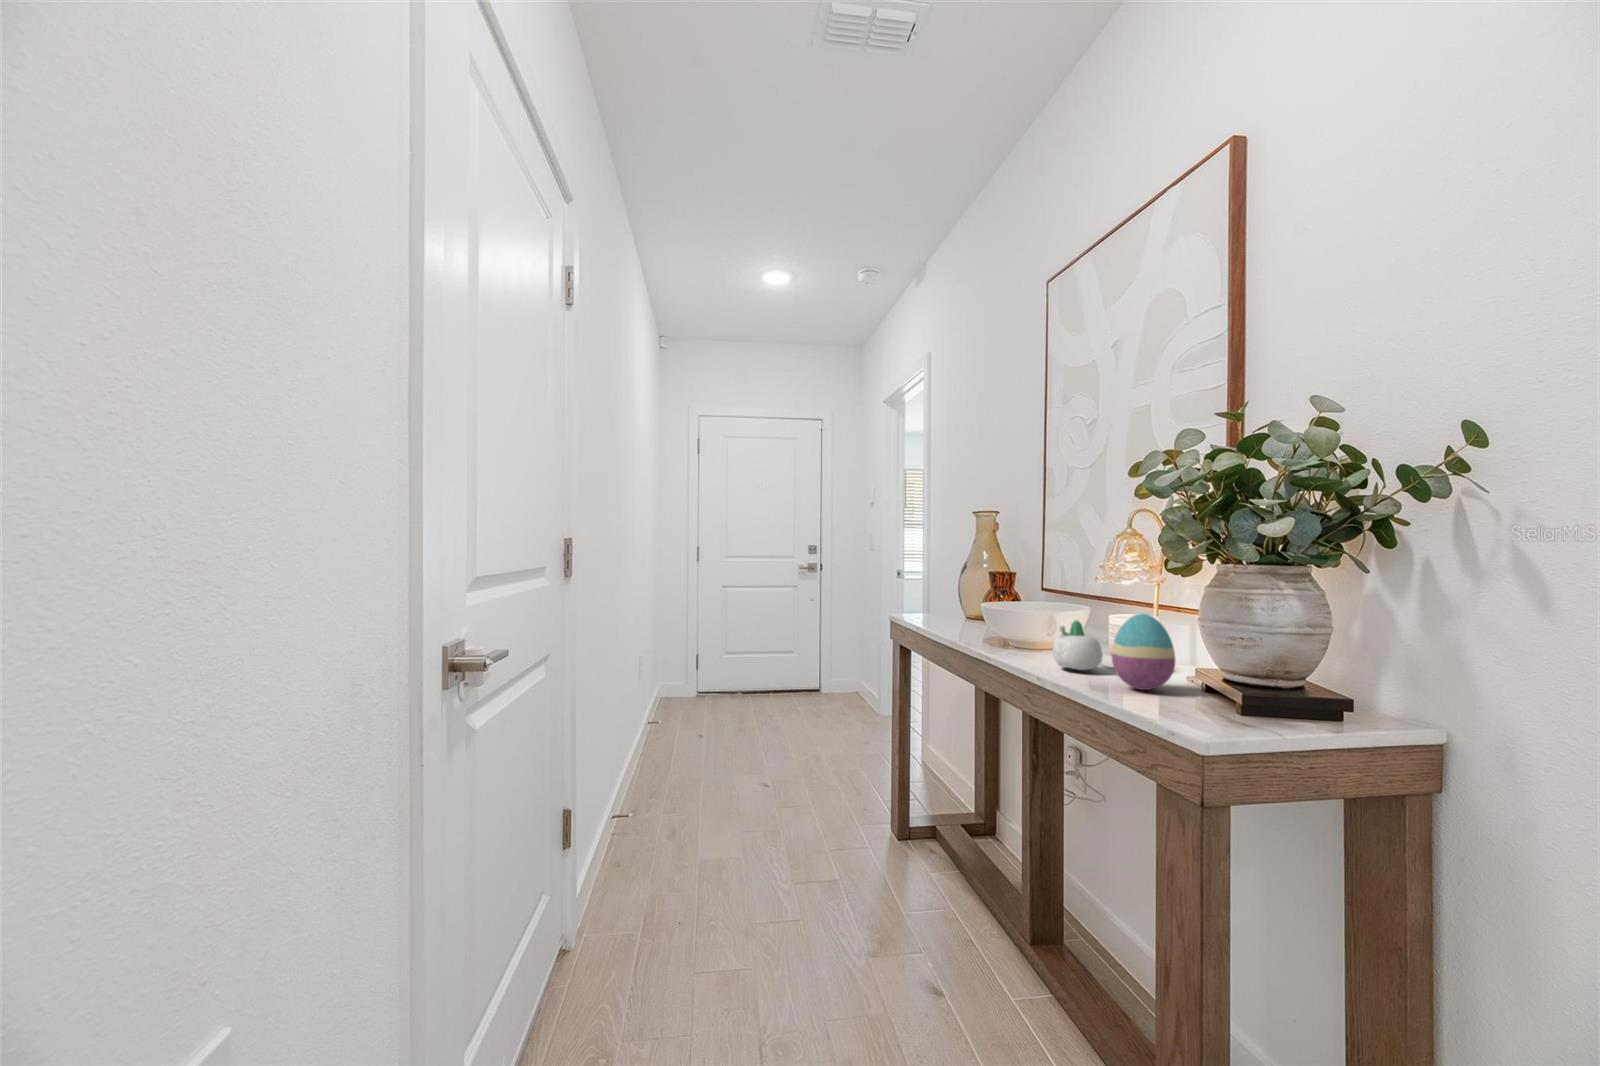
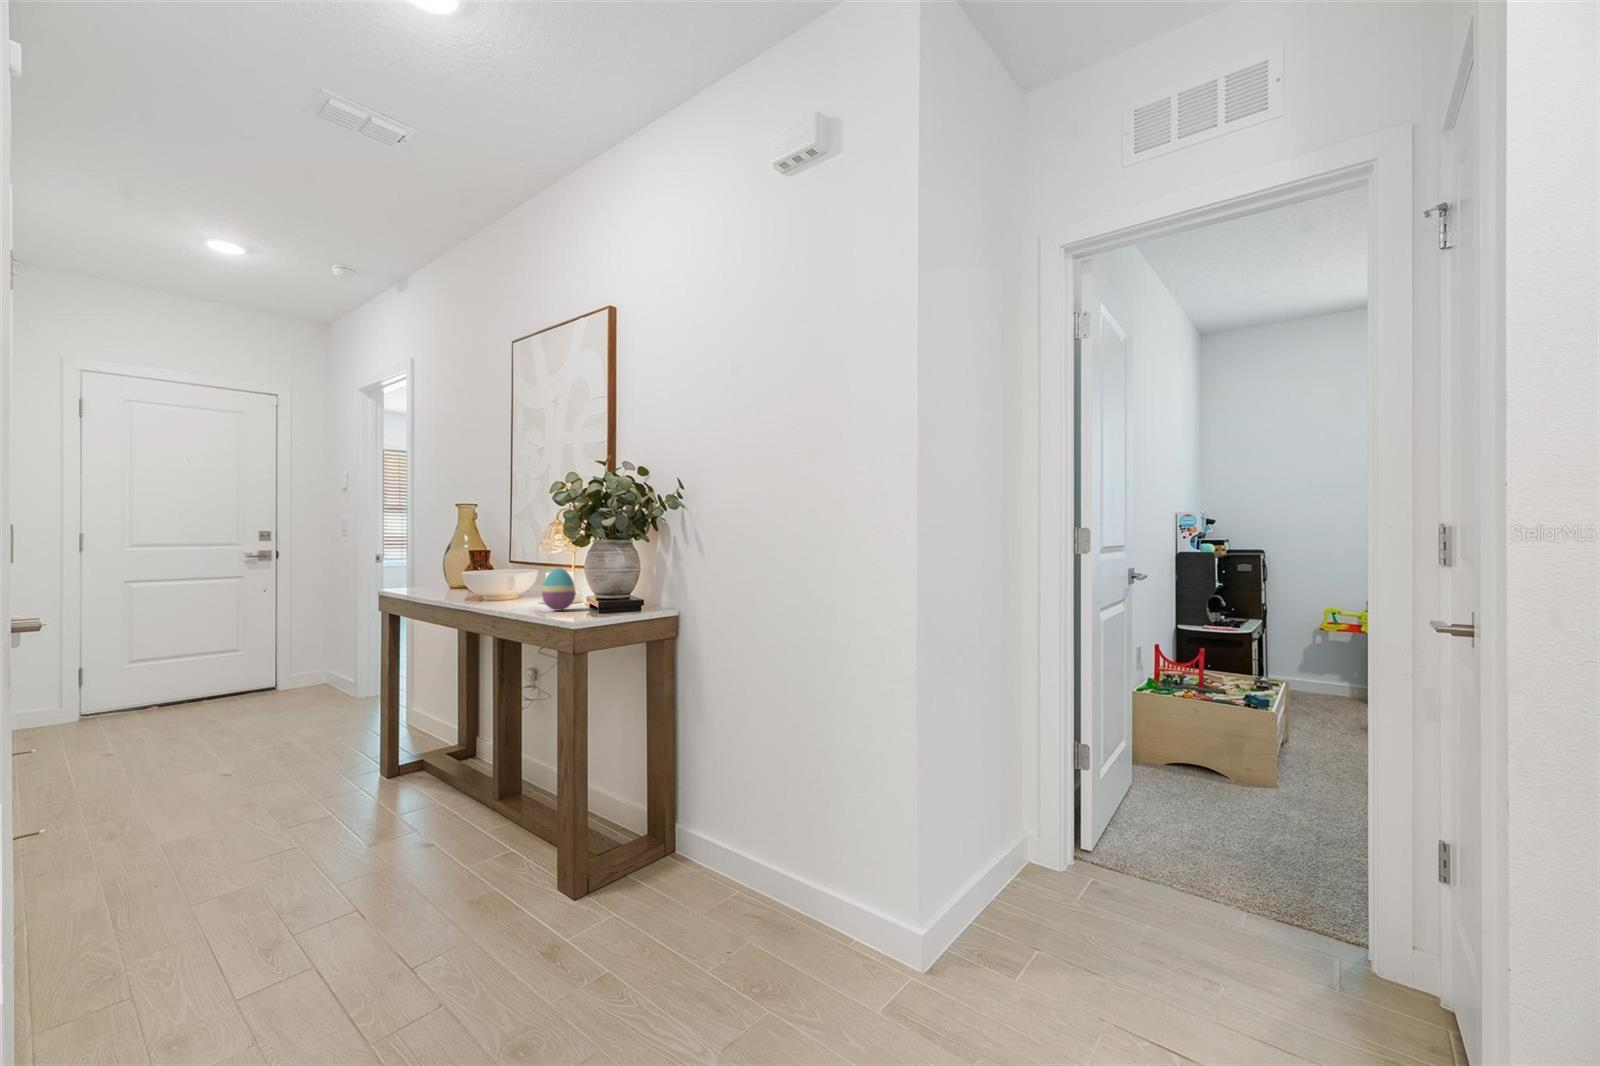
succulent planter: present [1053,620,1103,670] -> none [511,576,540,606]

